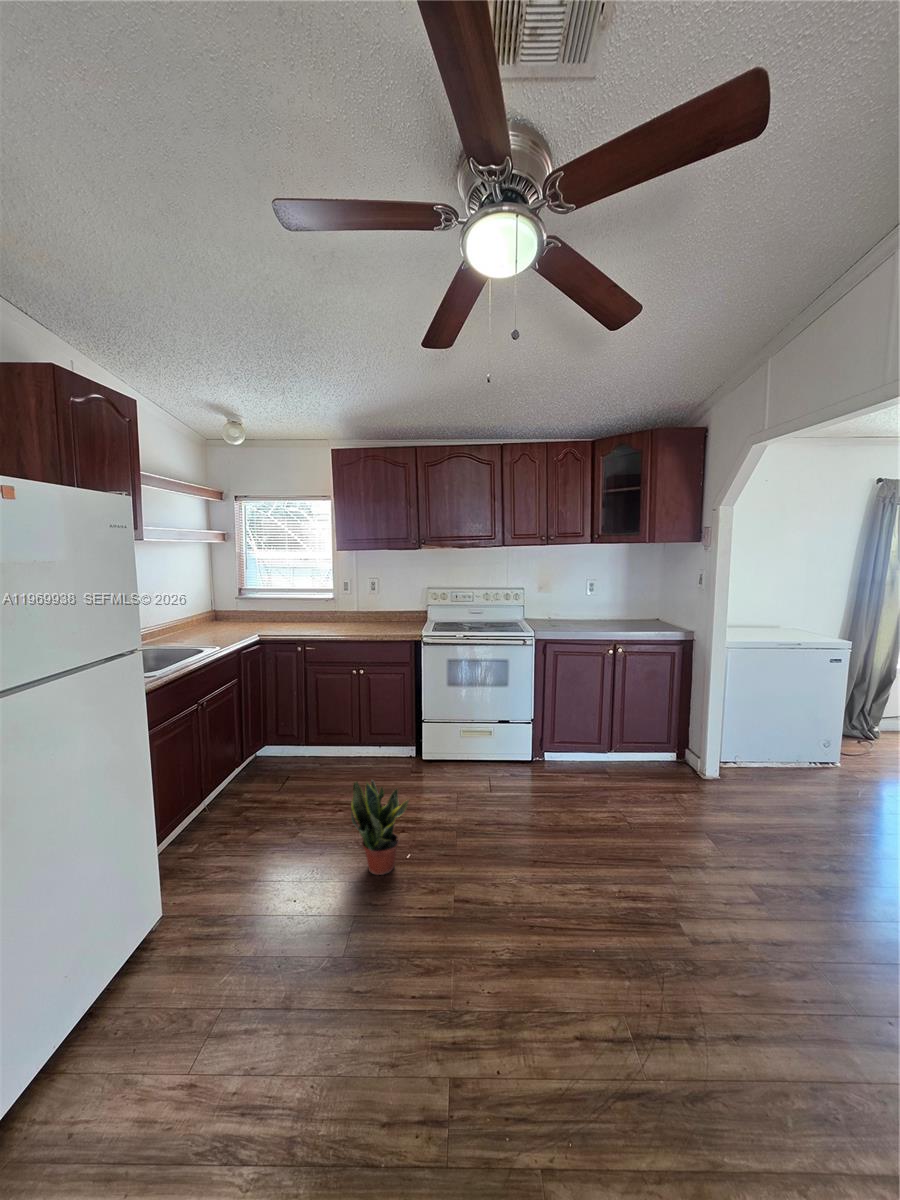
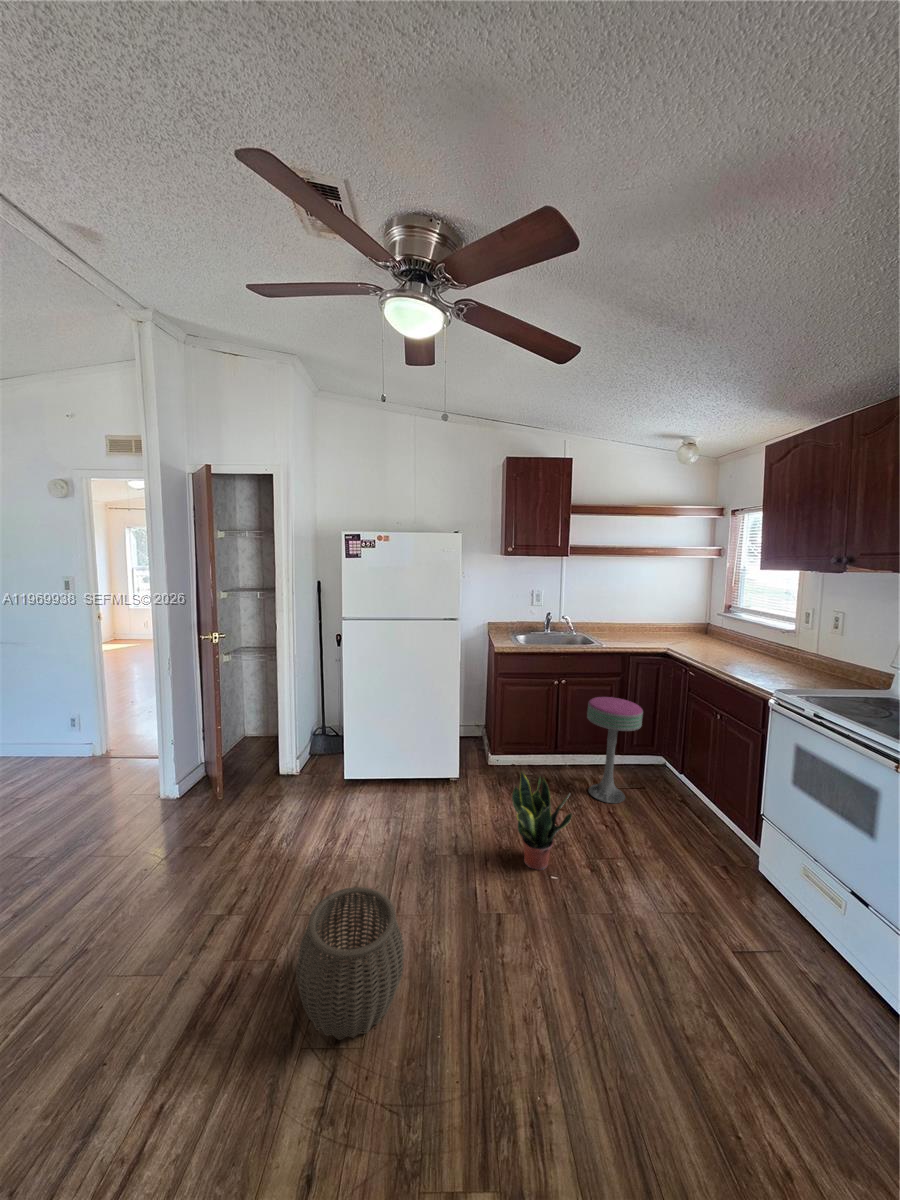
bar stool: none [249,693,310,811] -> present [587,697,643,803]
woven basket: none [514,907,642,1085] -> present [296,887,404,1040]

